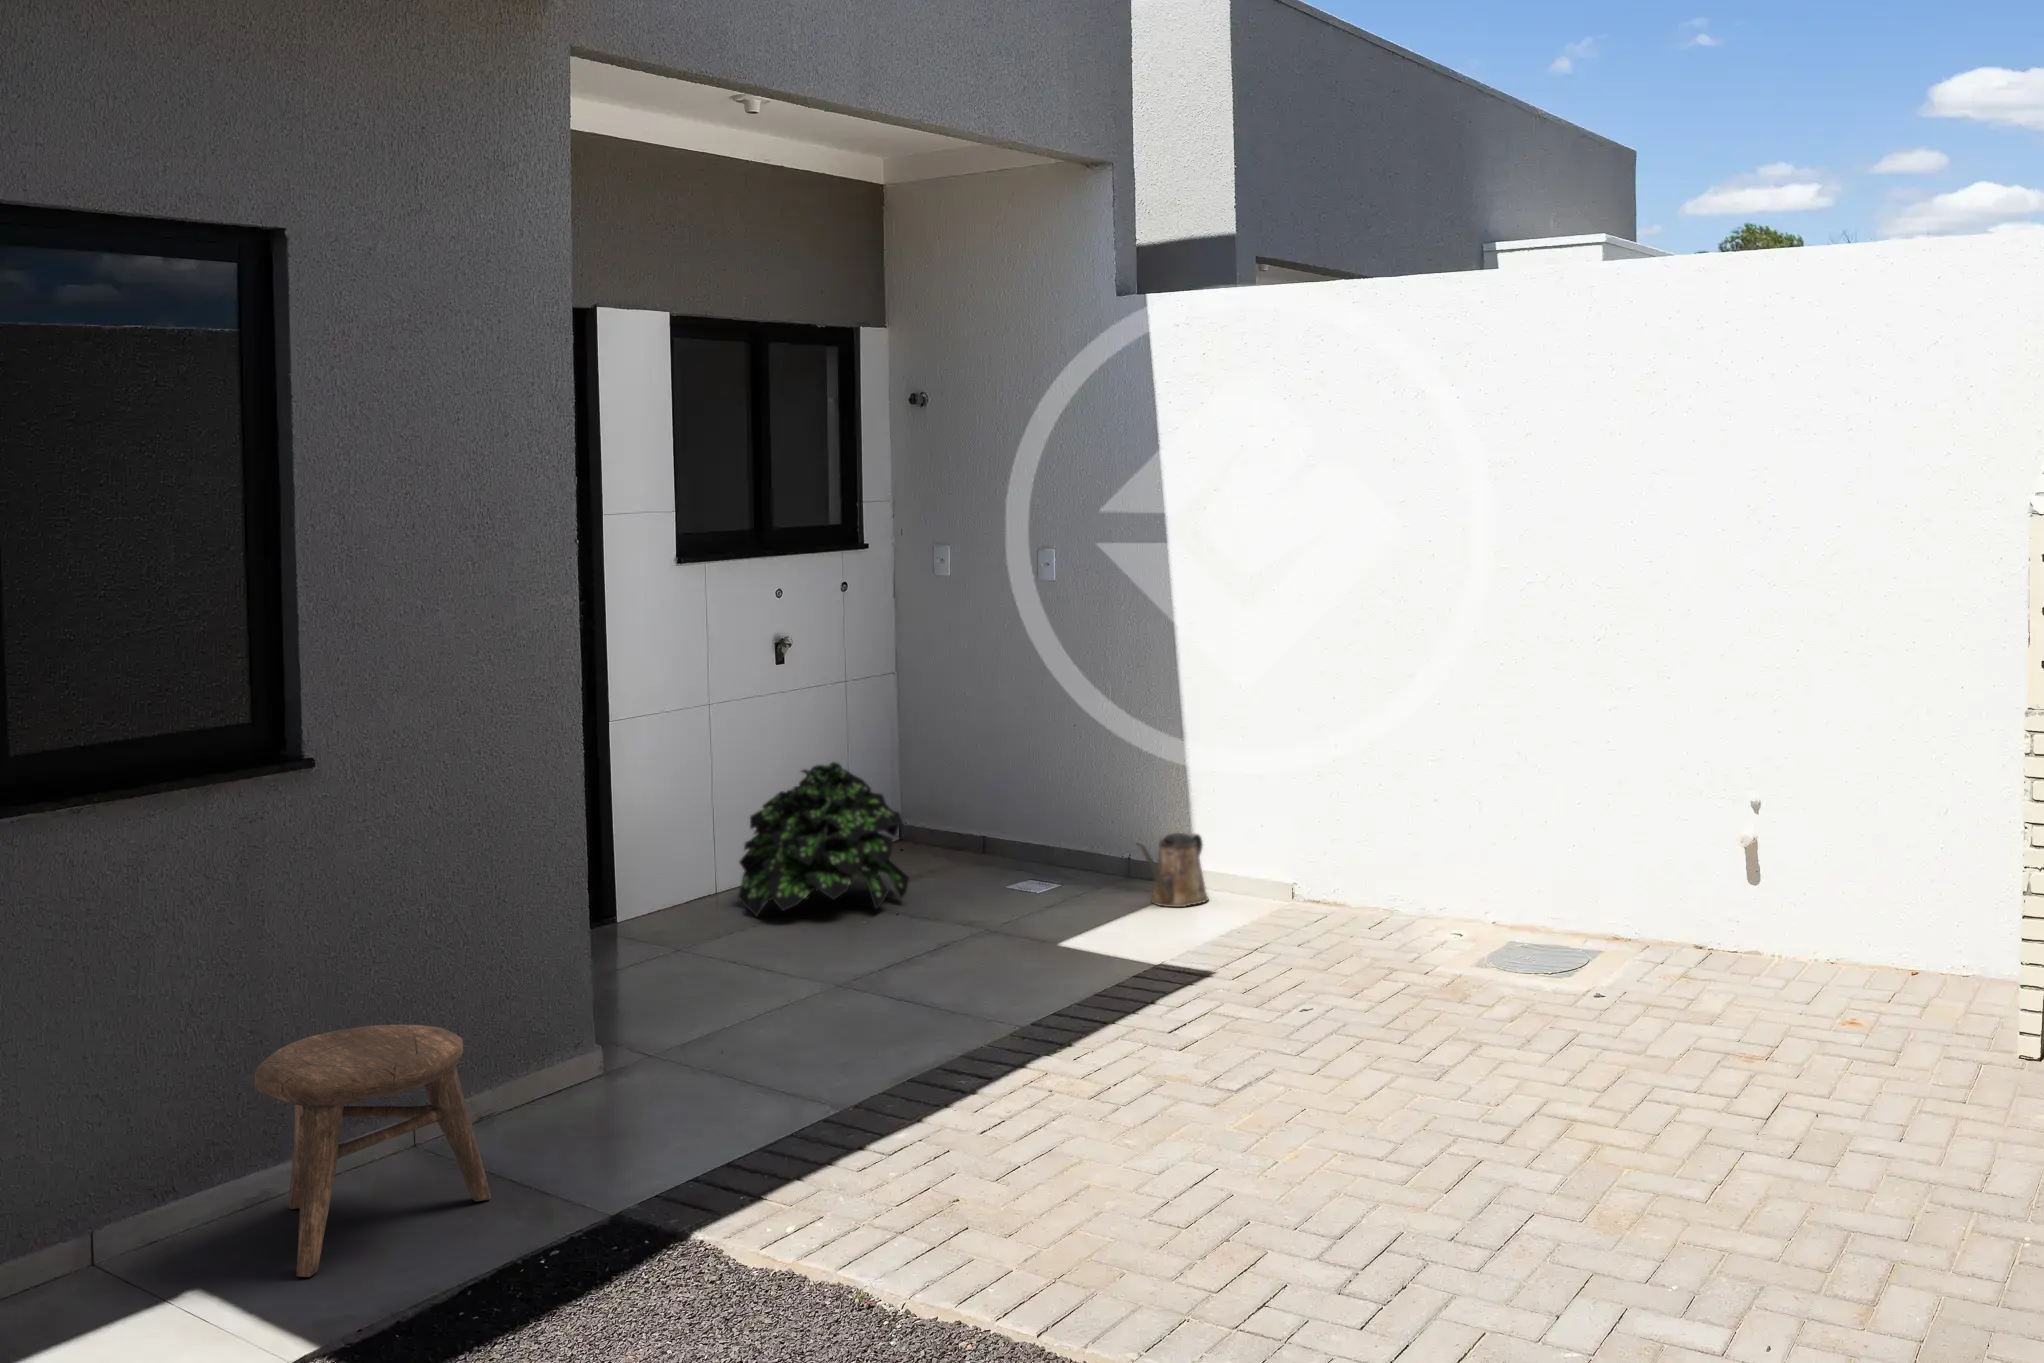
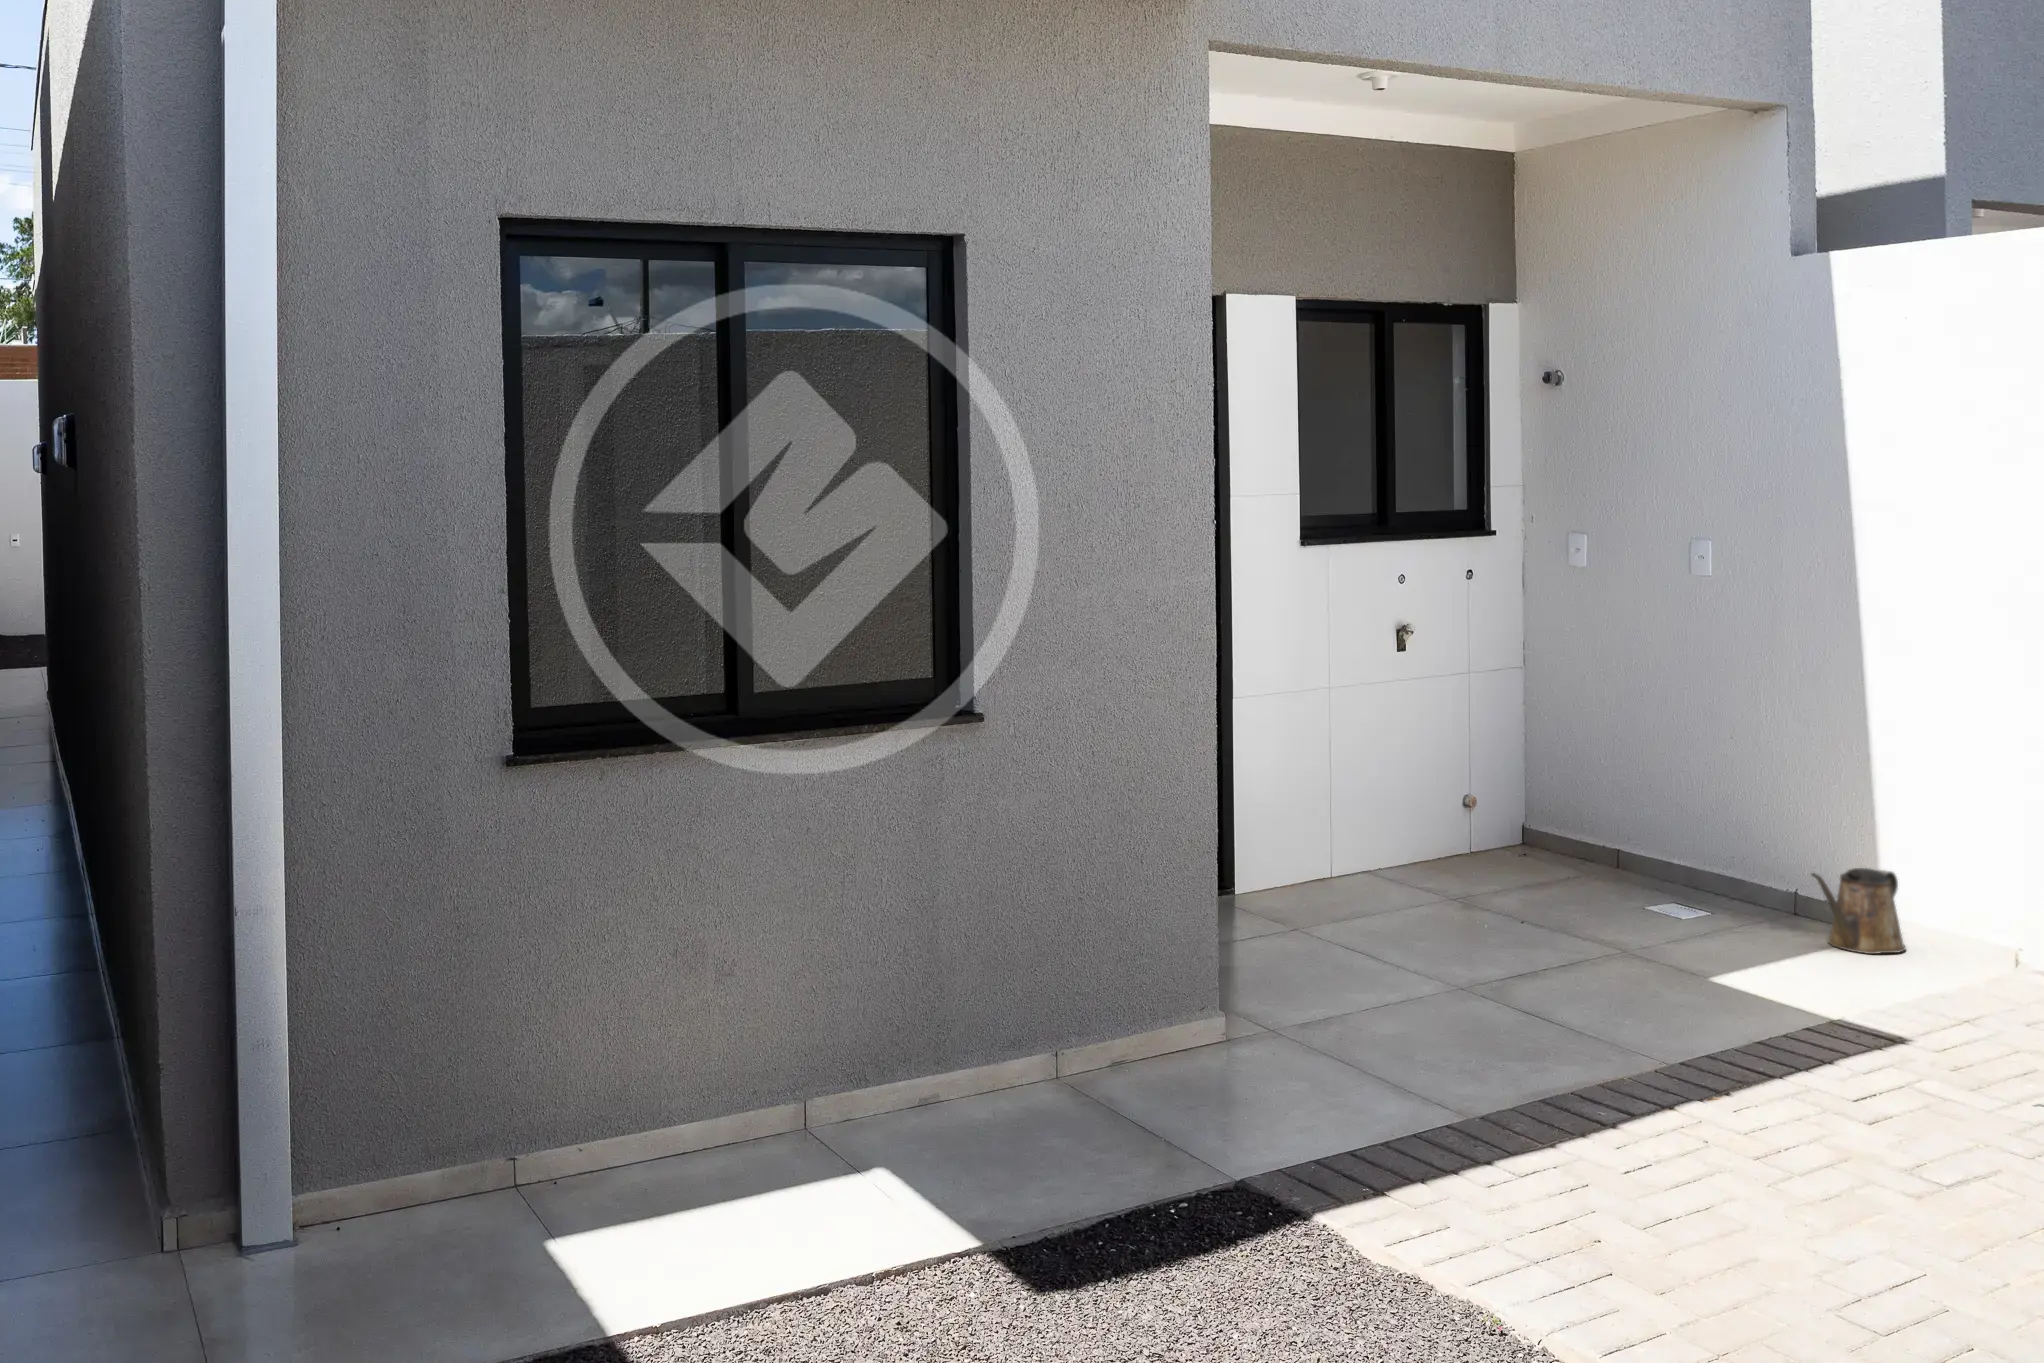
potted plant: present [738,762,909,917] -> none [1351,752,1534,911]
stool: present [255,1025,491,1277] -> none [929,955,1123,1174]

